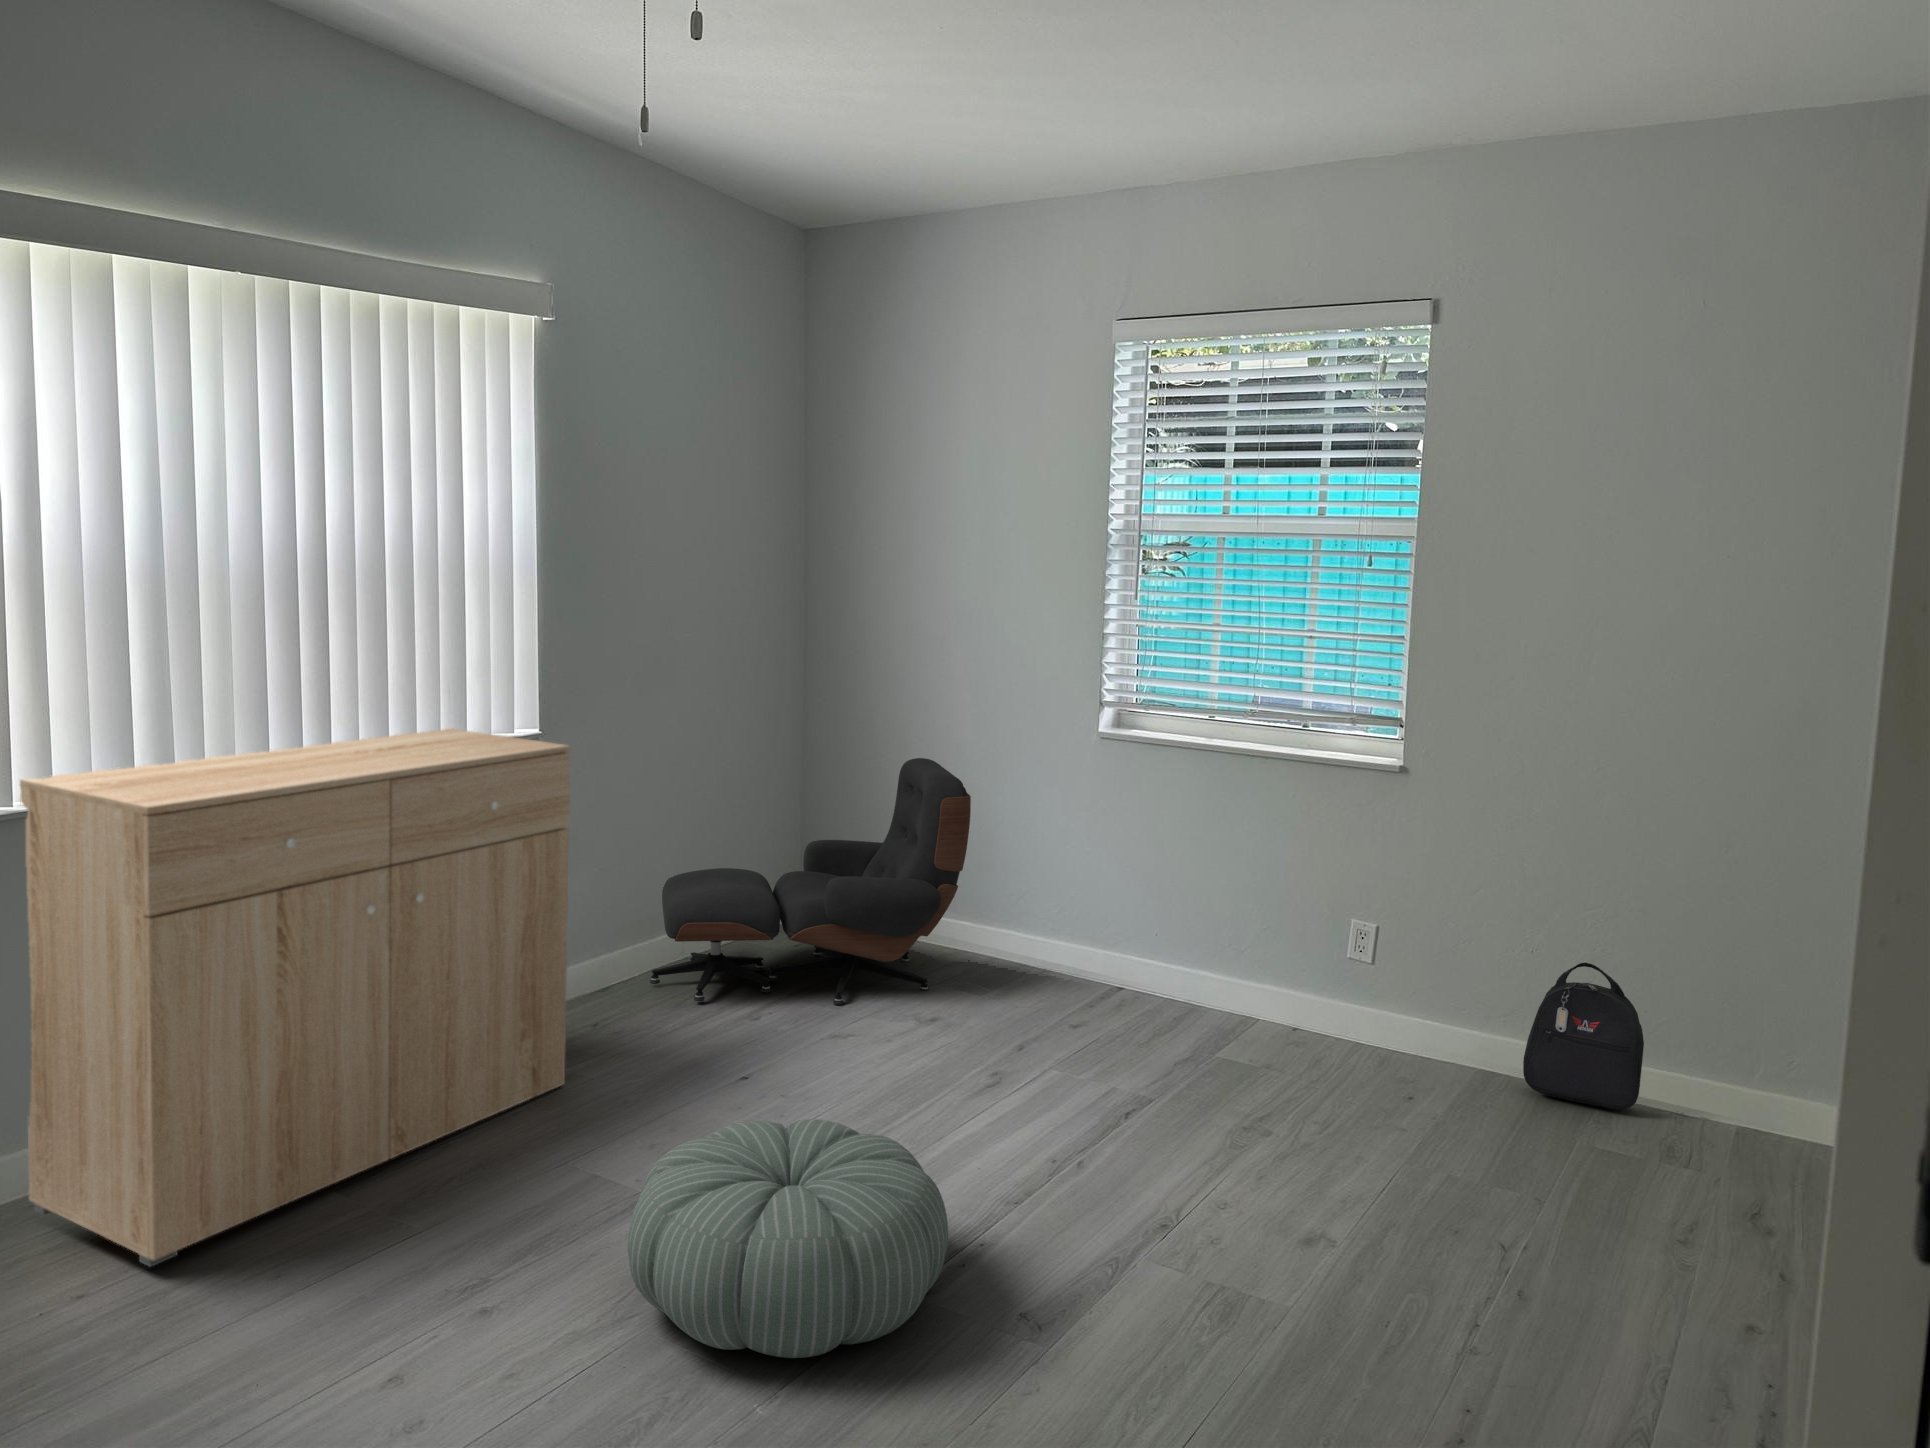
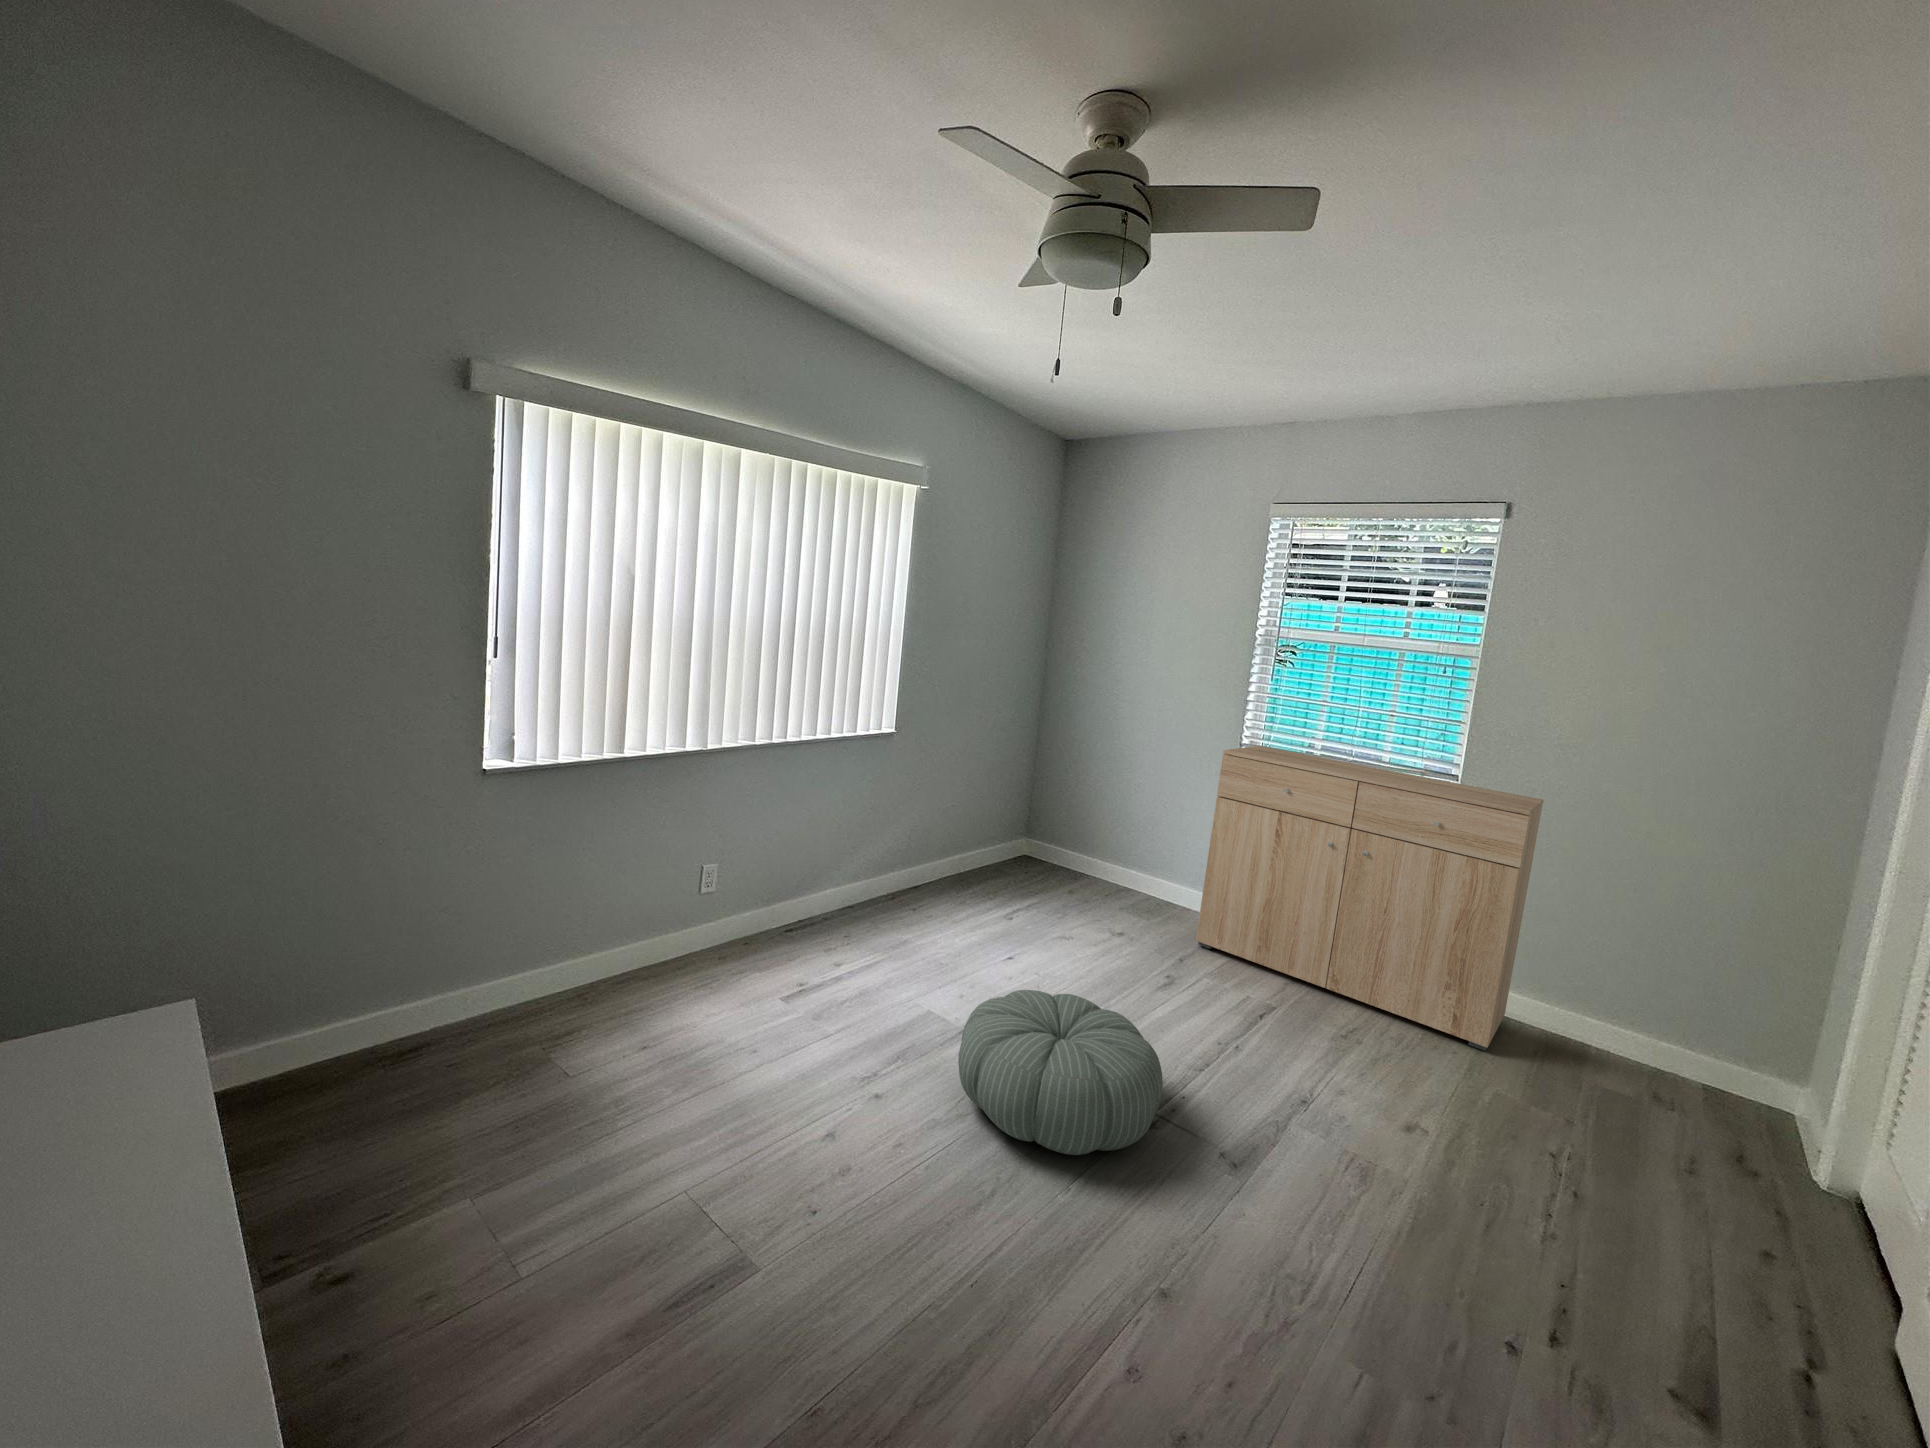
dresser: present [20,729,570,1267] -> present [1196,746,1544,1051]
lounge chair: present [650,758,971,1005] -> none [942,766,1151,913]
backpack: present [1523,963,1644,1110] -> none [1539,957,1637,1064]

